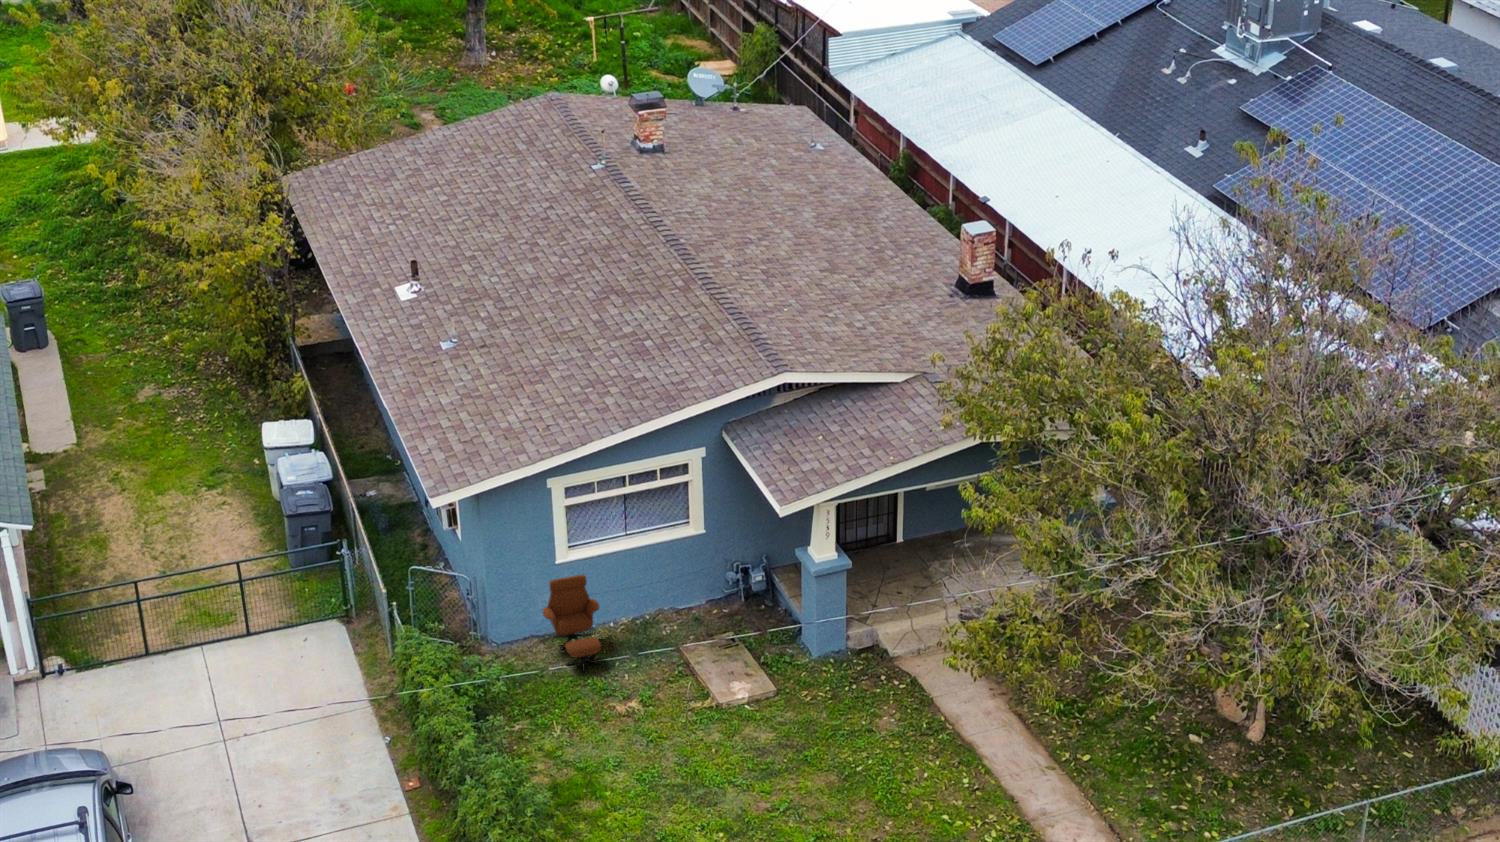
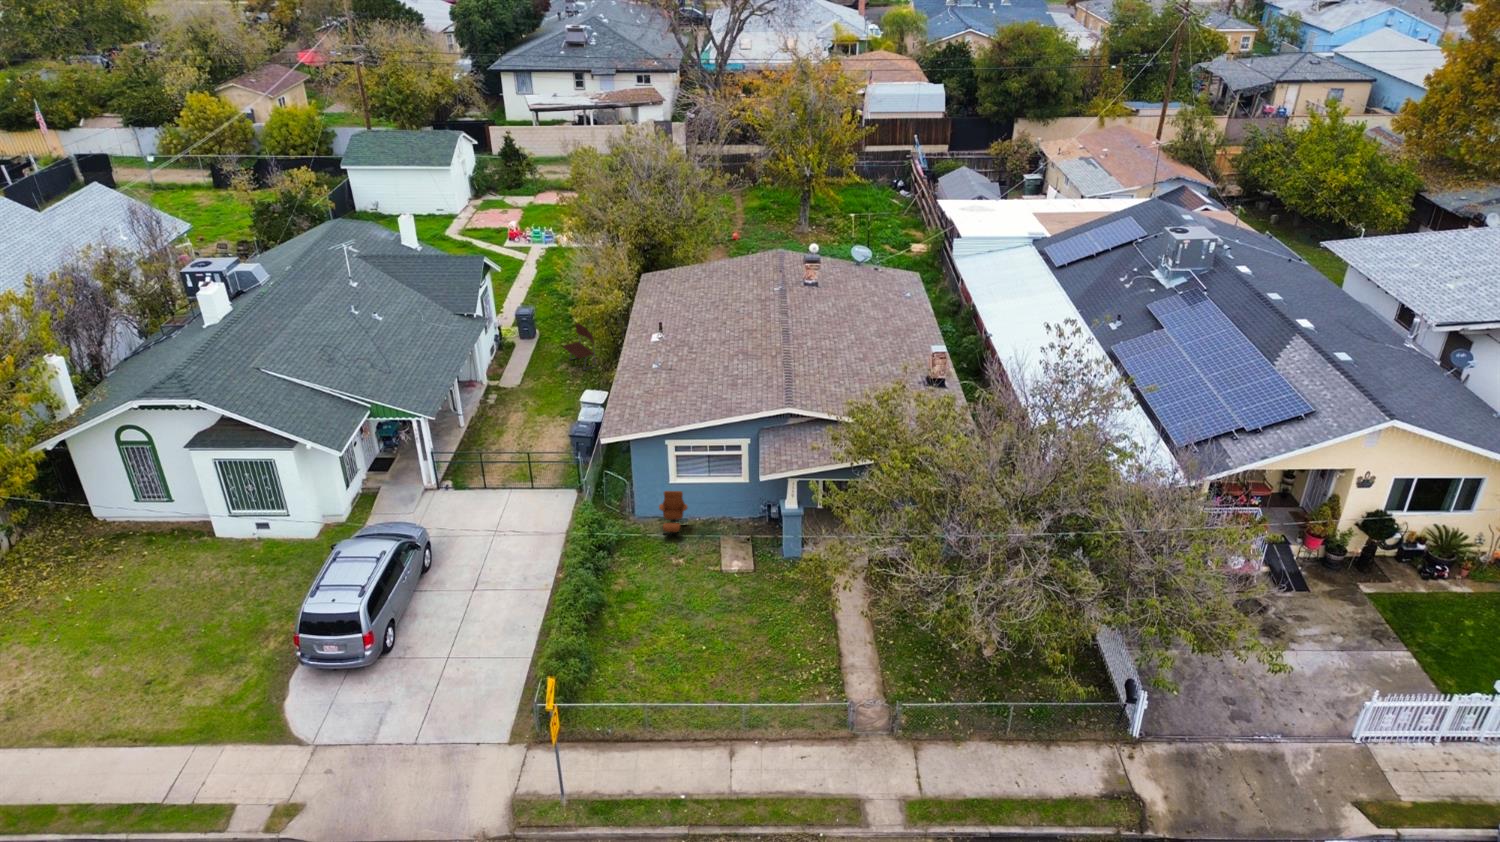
bench: none [137,298,218,393] -> present [563,323,596,370]

